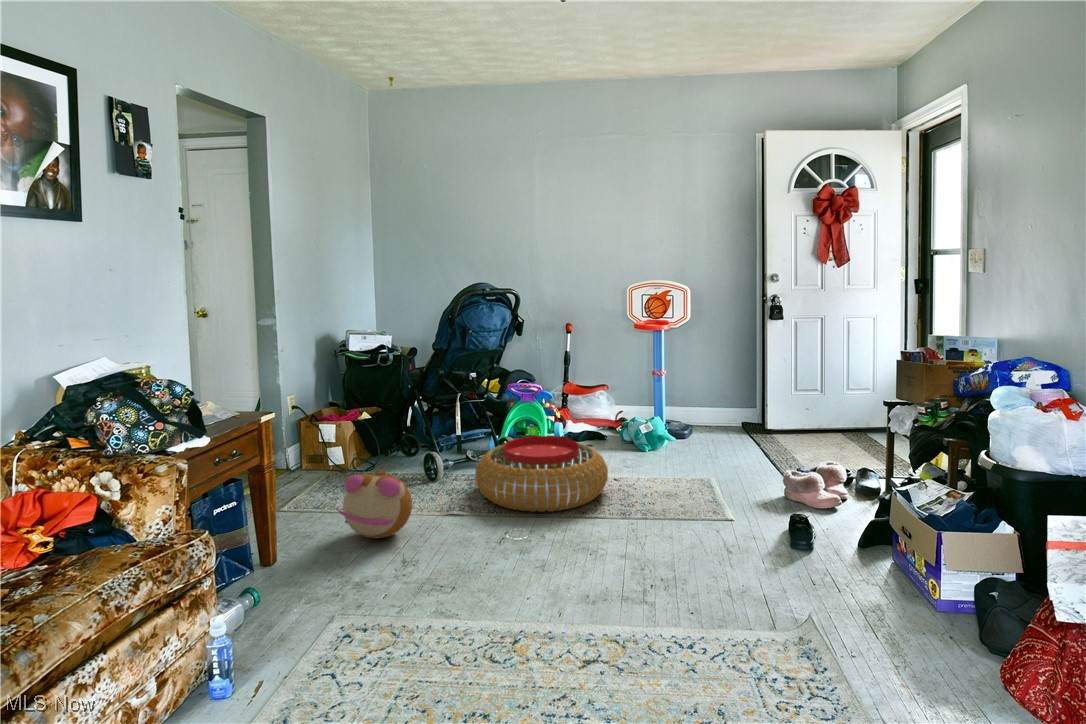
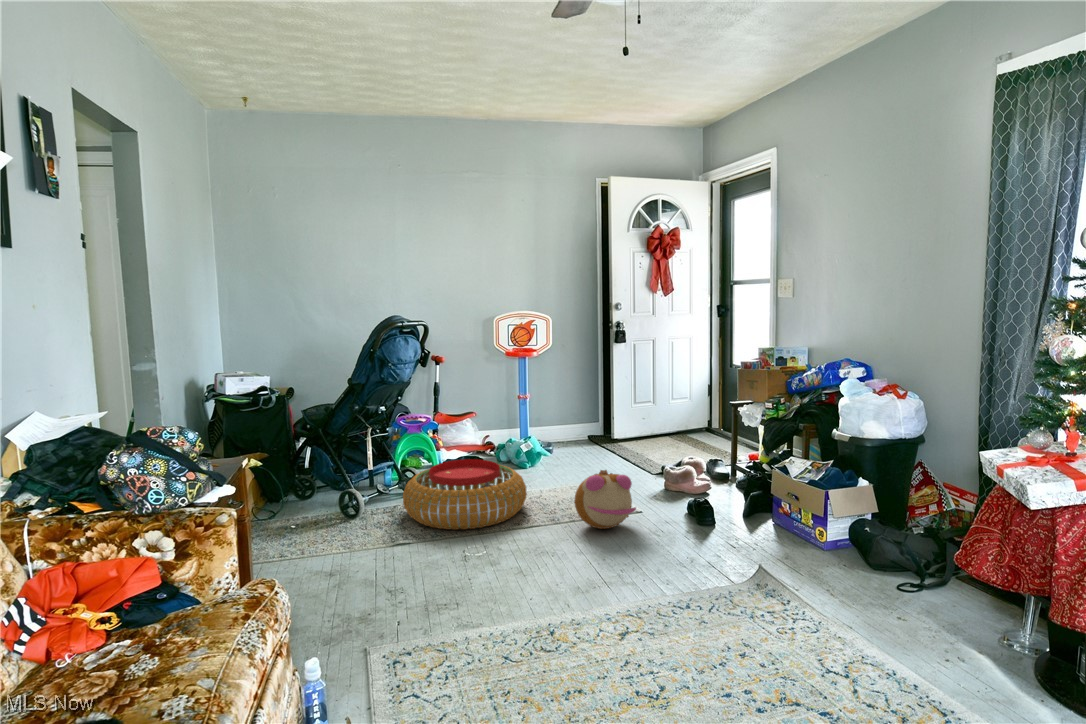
plush toy: present [337,469,412,538] -> present [575,470,636,529]

